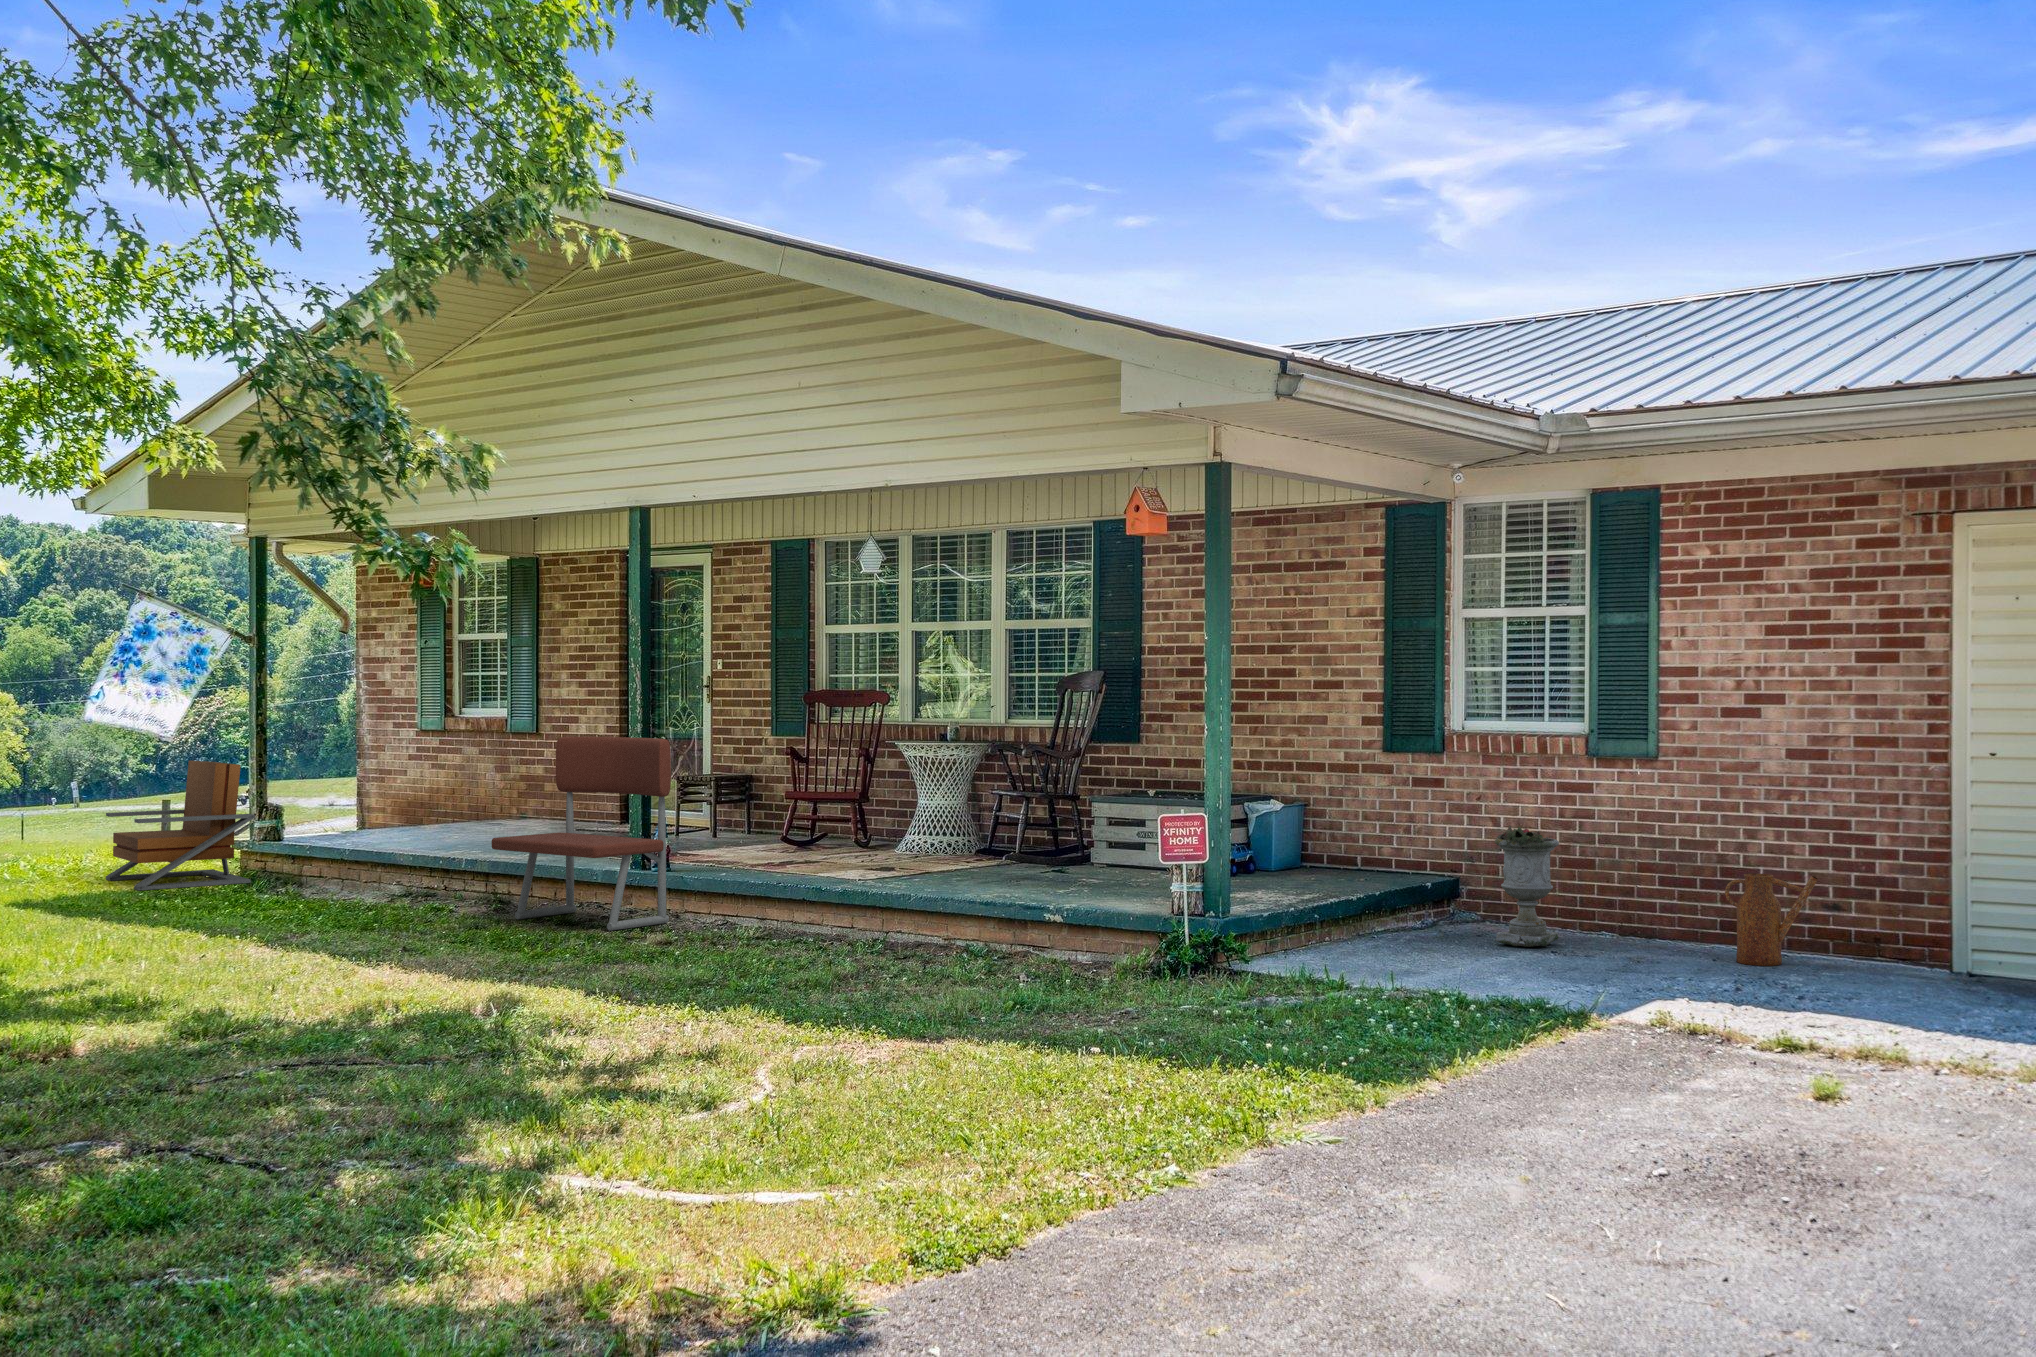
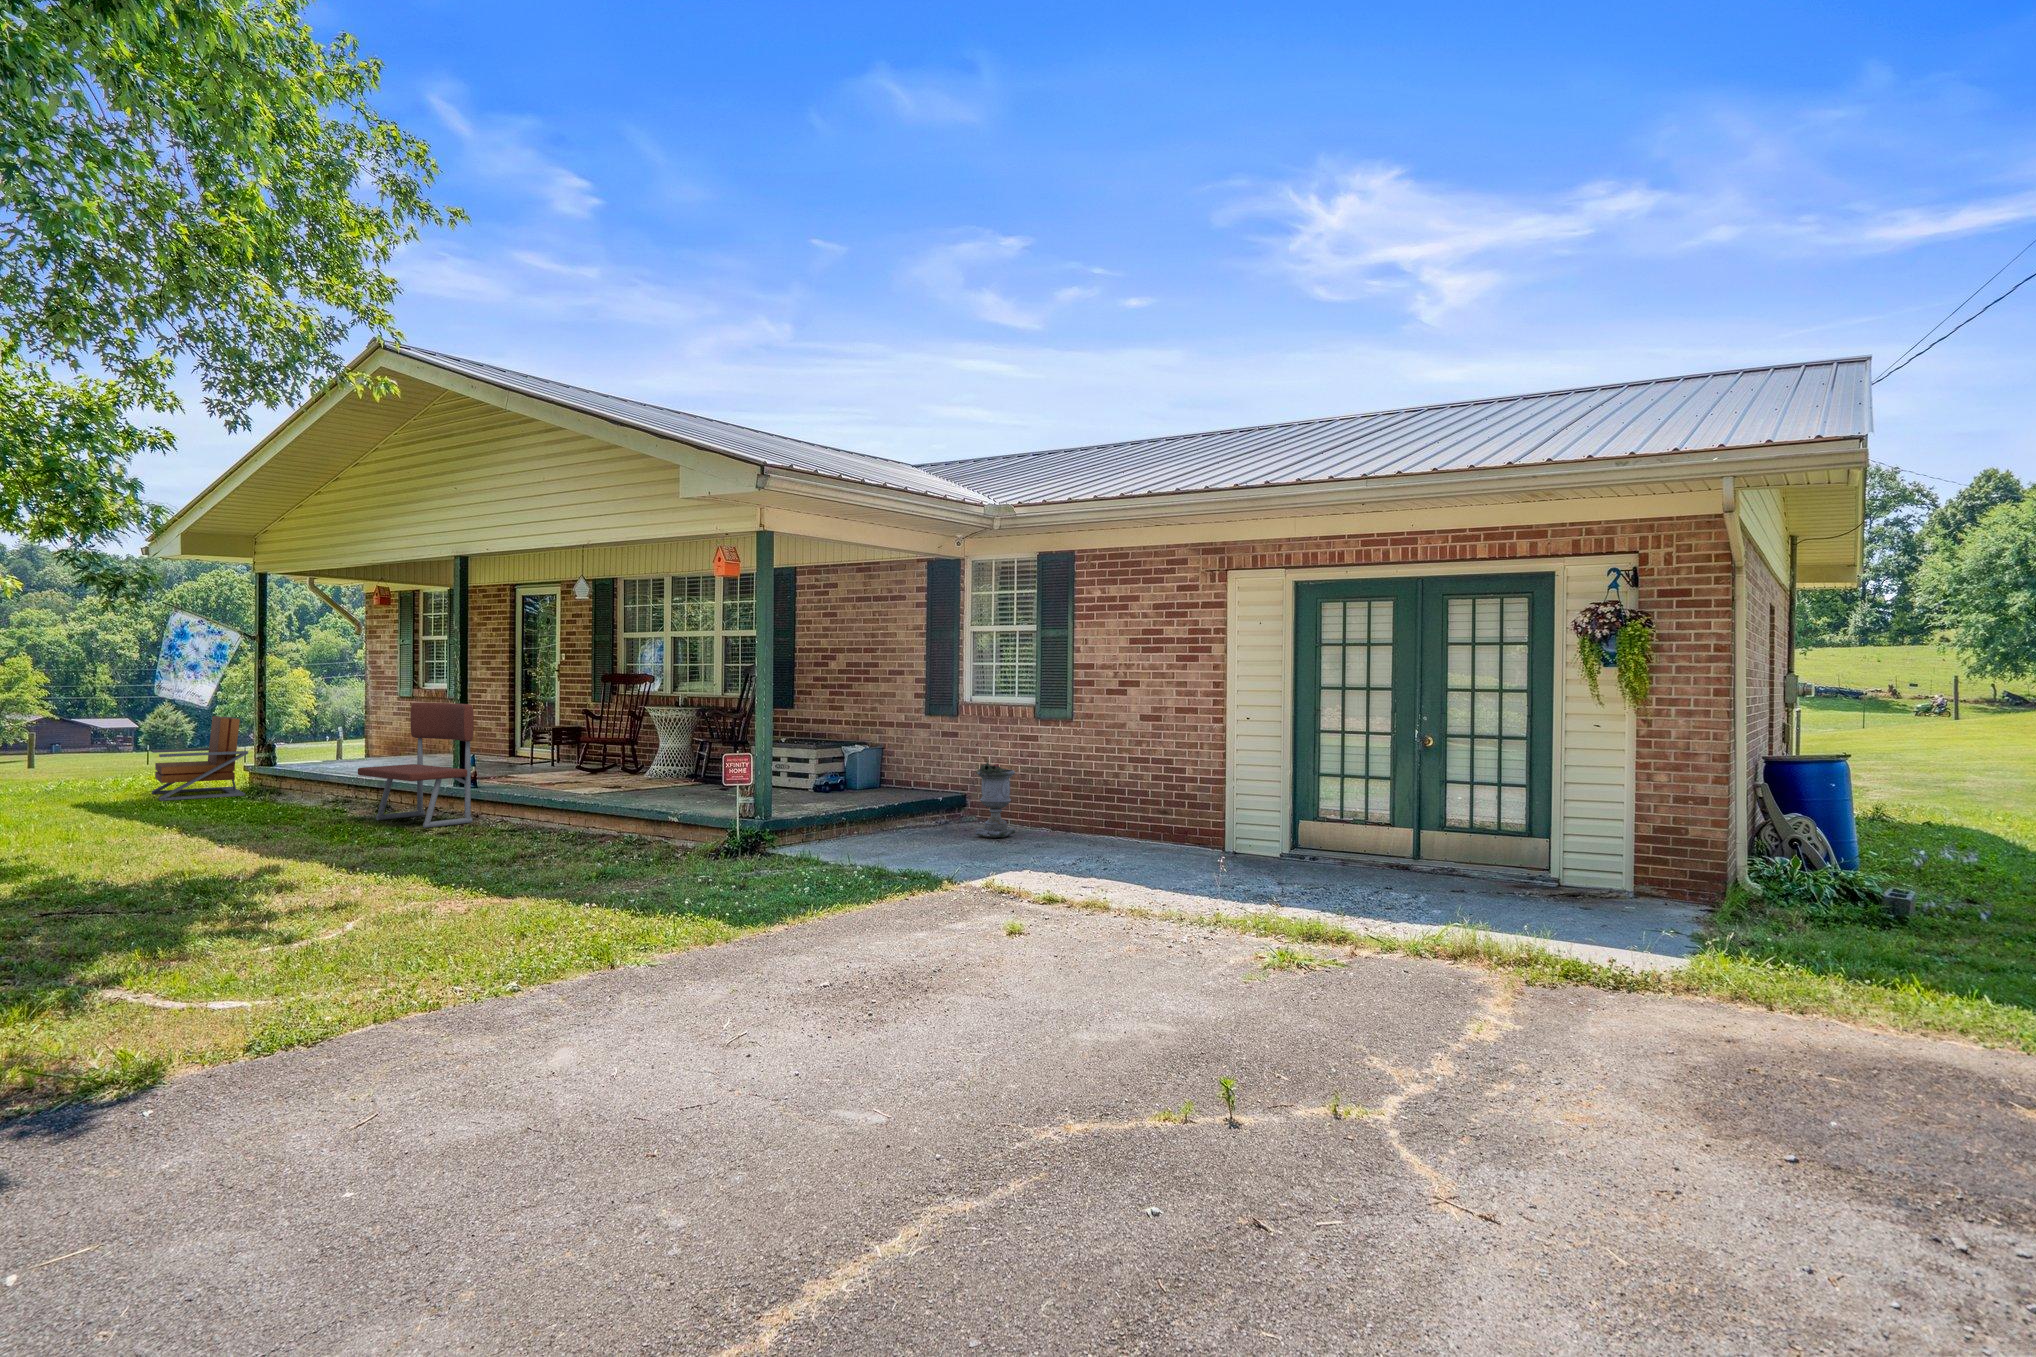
watering can: present [1725,873,1818,966] -> none [1102,792,1151,850]

